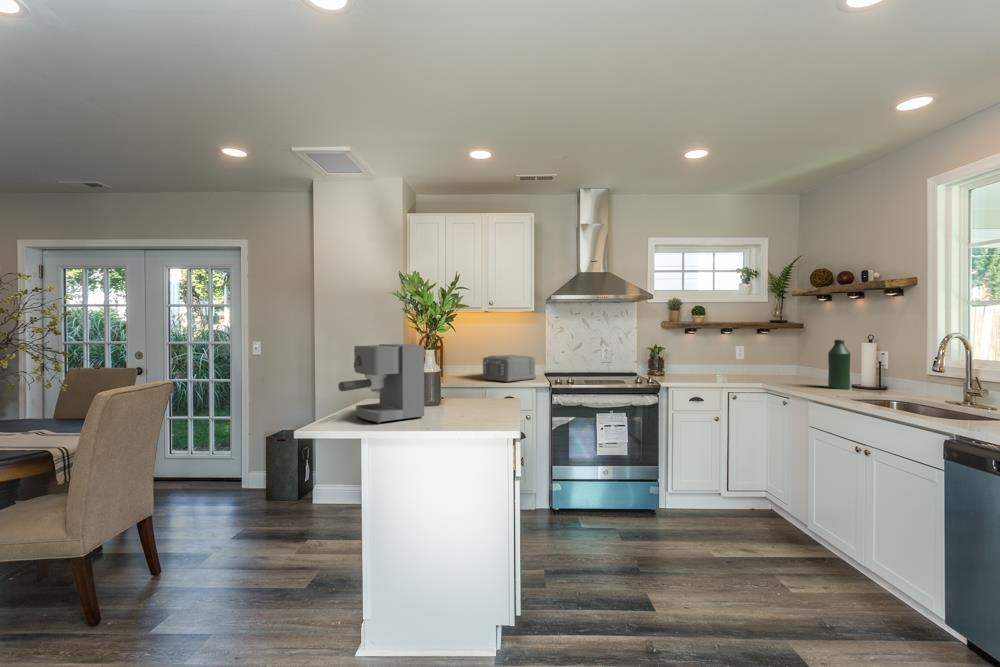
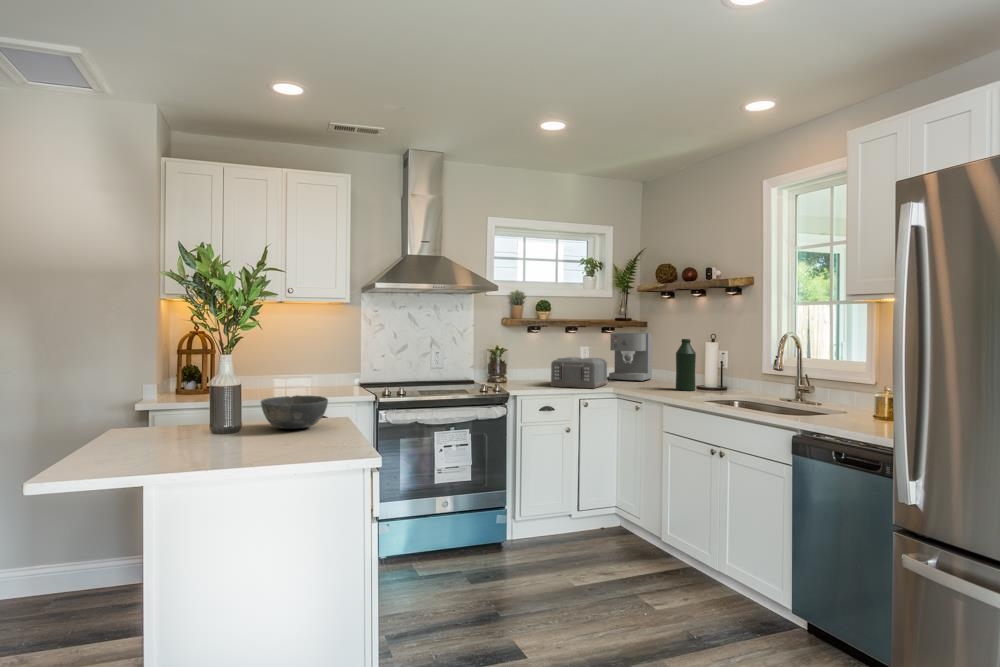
coffee maker: present [338,344,424,424] -> present [609,333,652,381]
toaster: present [482,355,536,382] -> present [550,357,608,388]
bowl: none [453,382,499,407] -> present [261,395,328,429]

